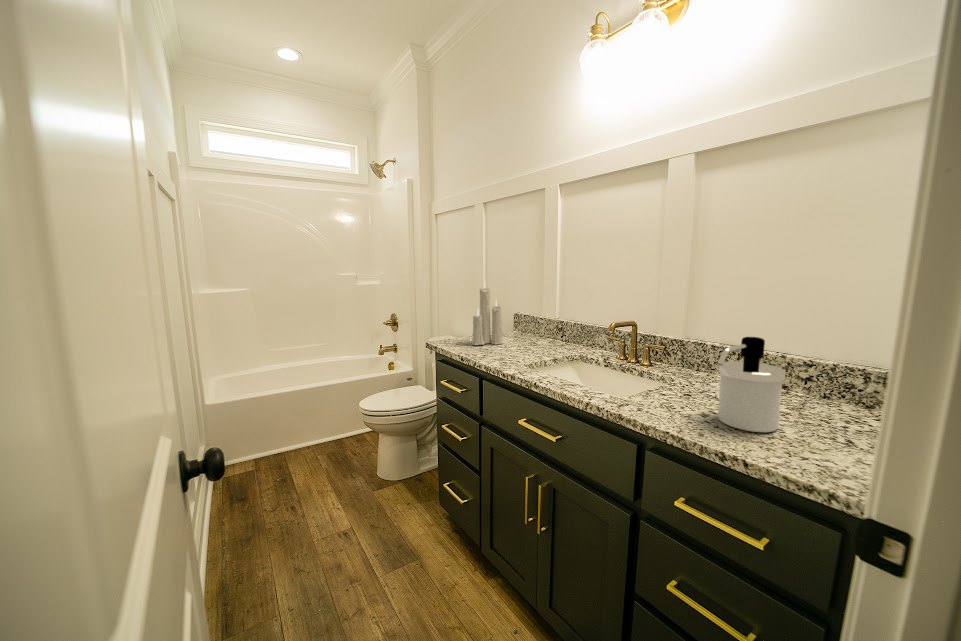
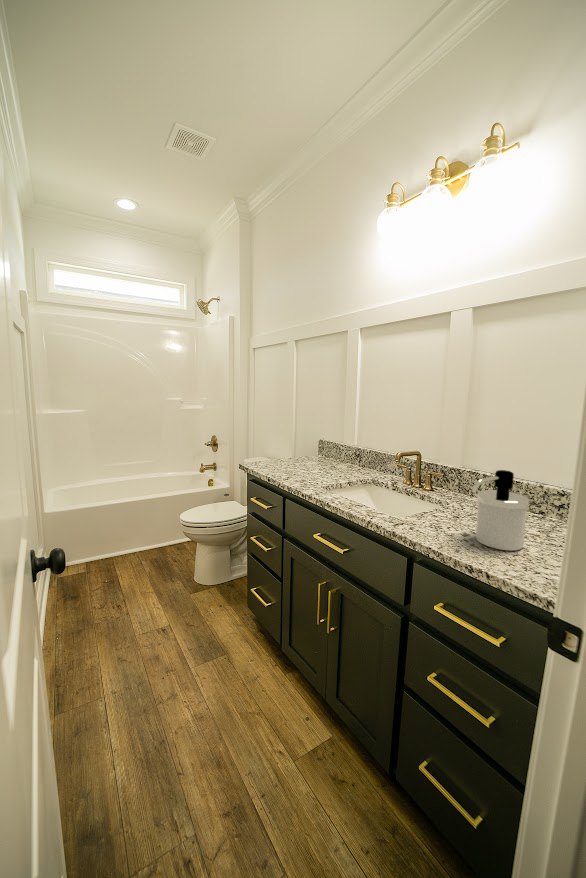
candle: present [472,284,503,345] -> none [279,407,307,468]

